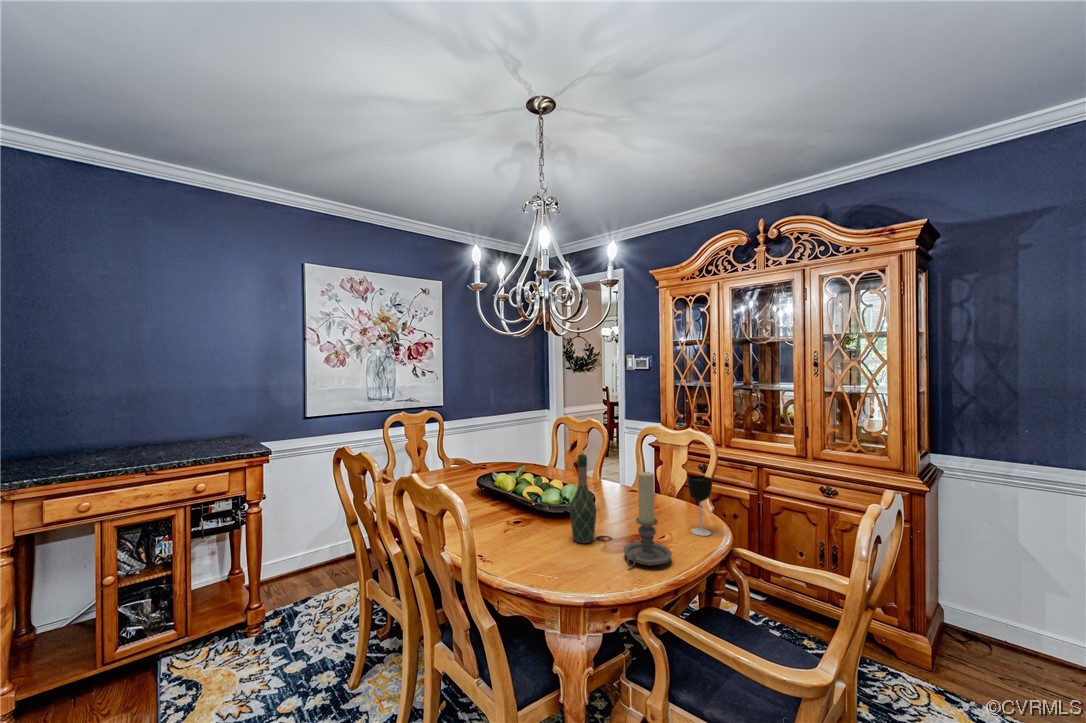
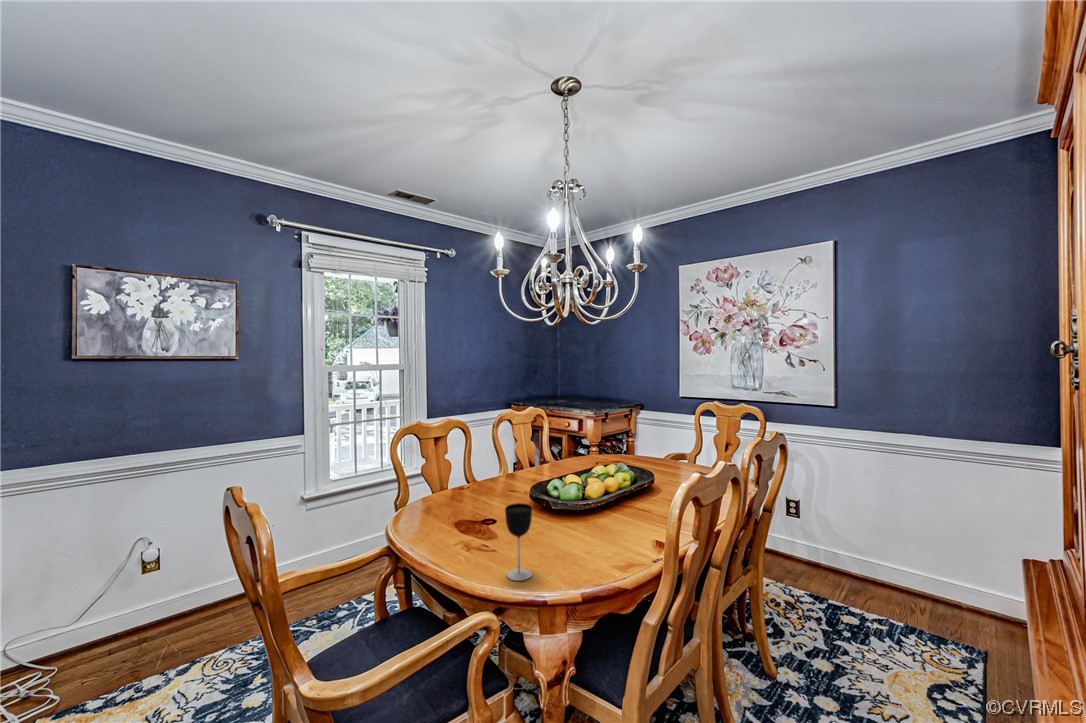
wine bottle: present [570,454,596,543] -> none [483,444,508,523]
candle holder: present [623,472,672,567] -> none [431,462,474,547]

